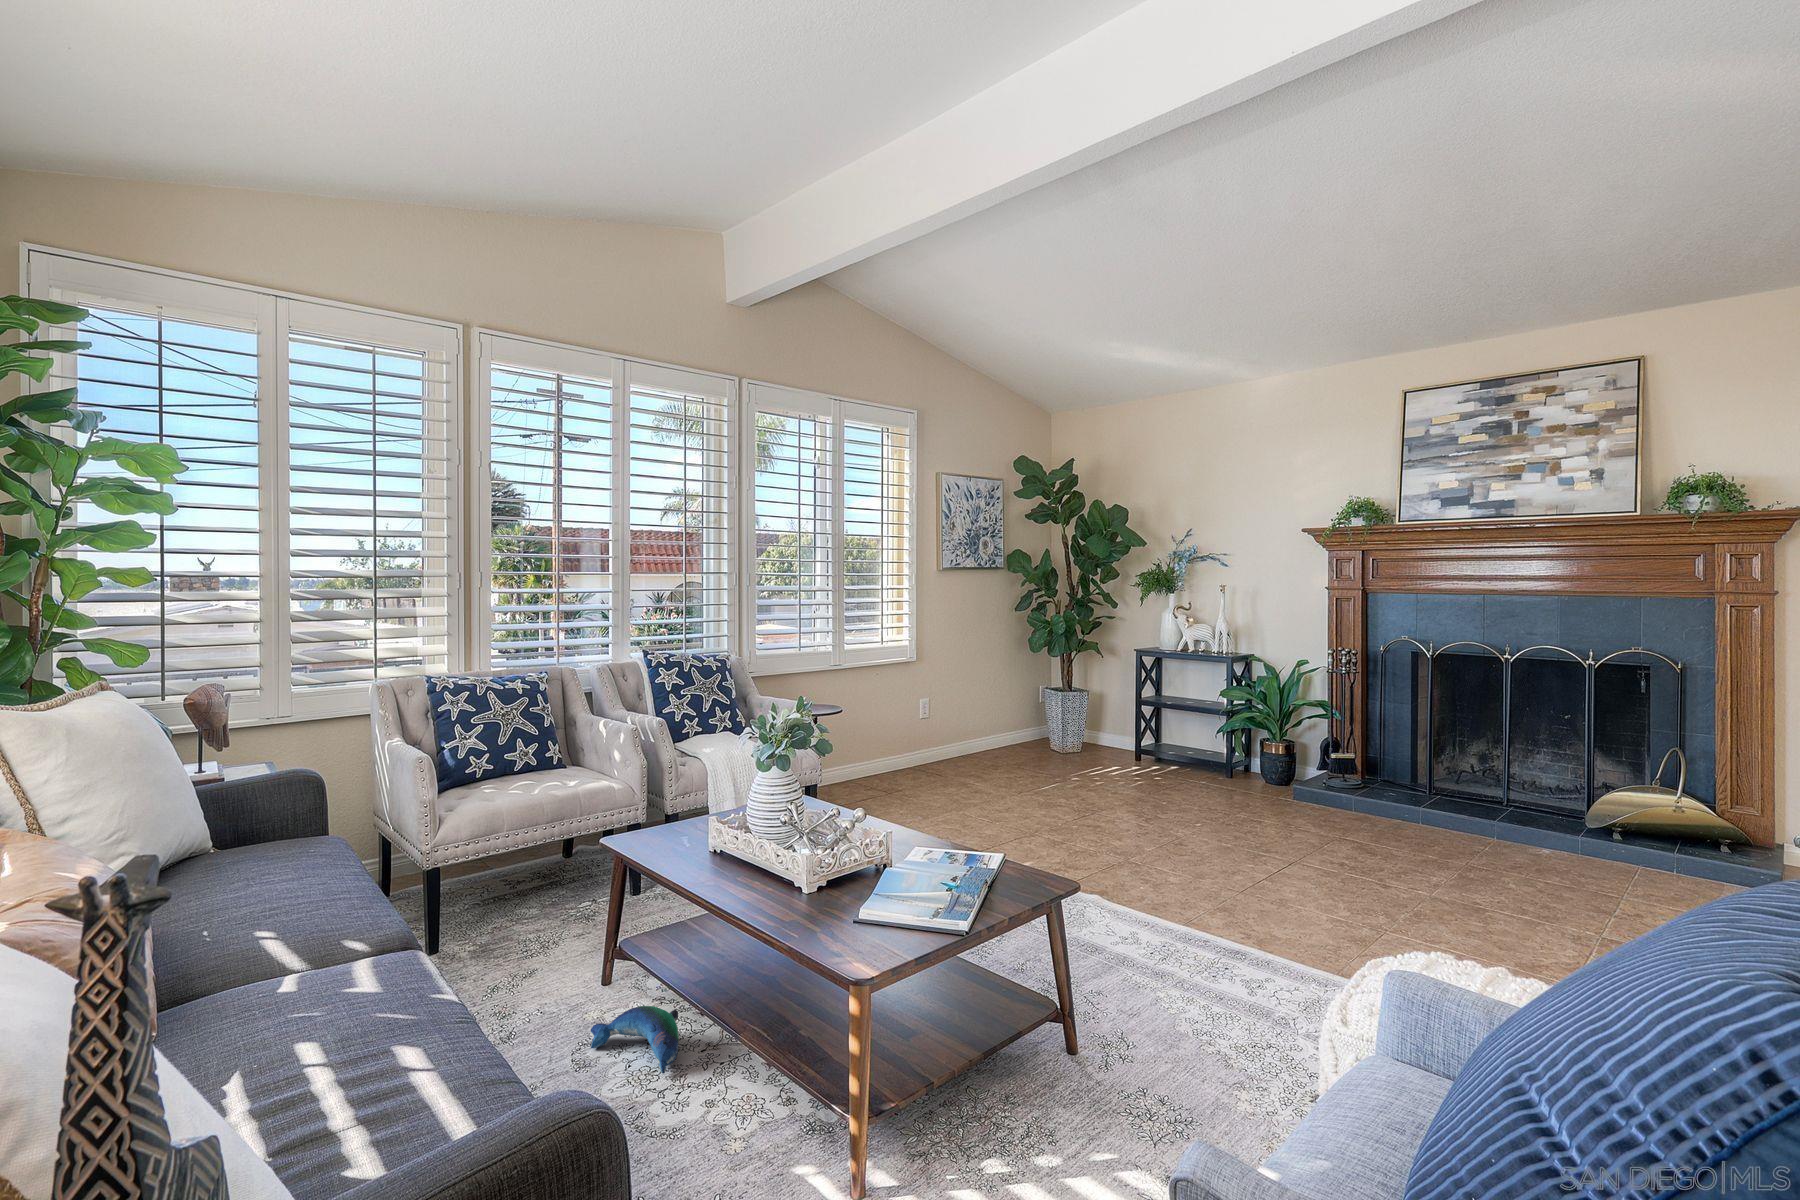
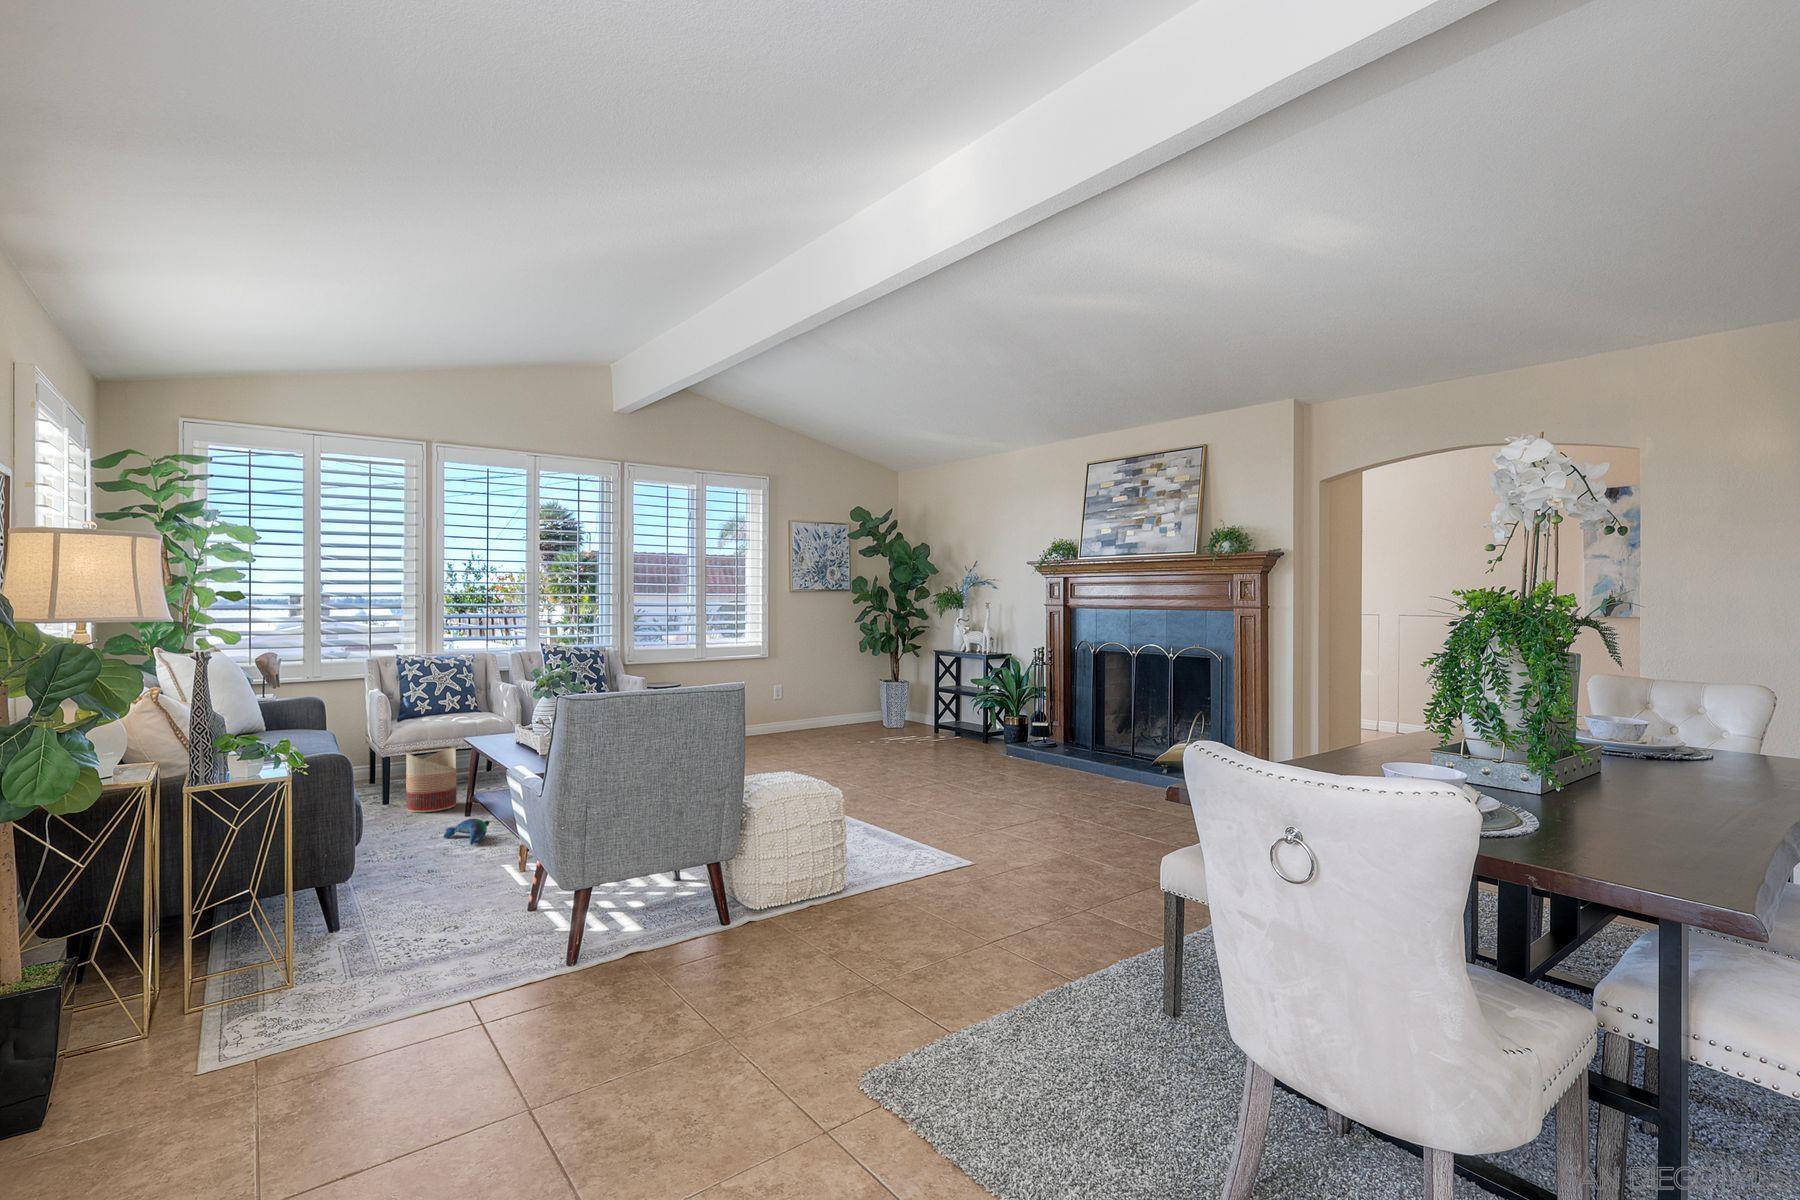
basket: none [472,838,559,967] -> present [405,745,457,812]

